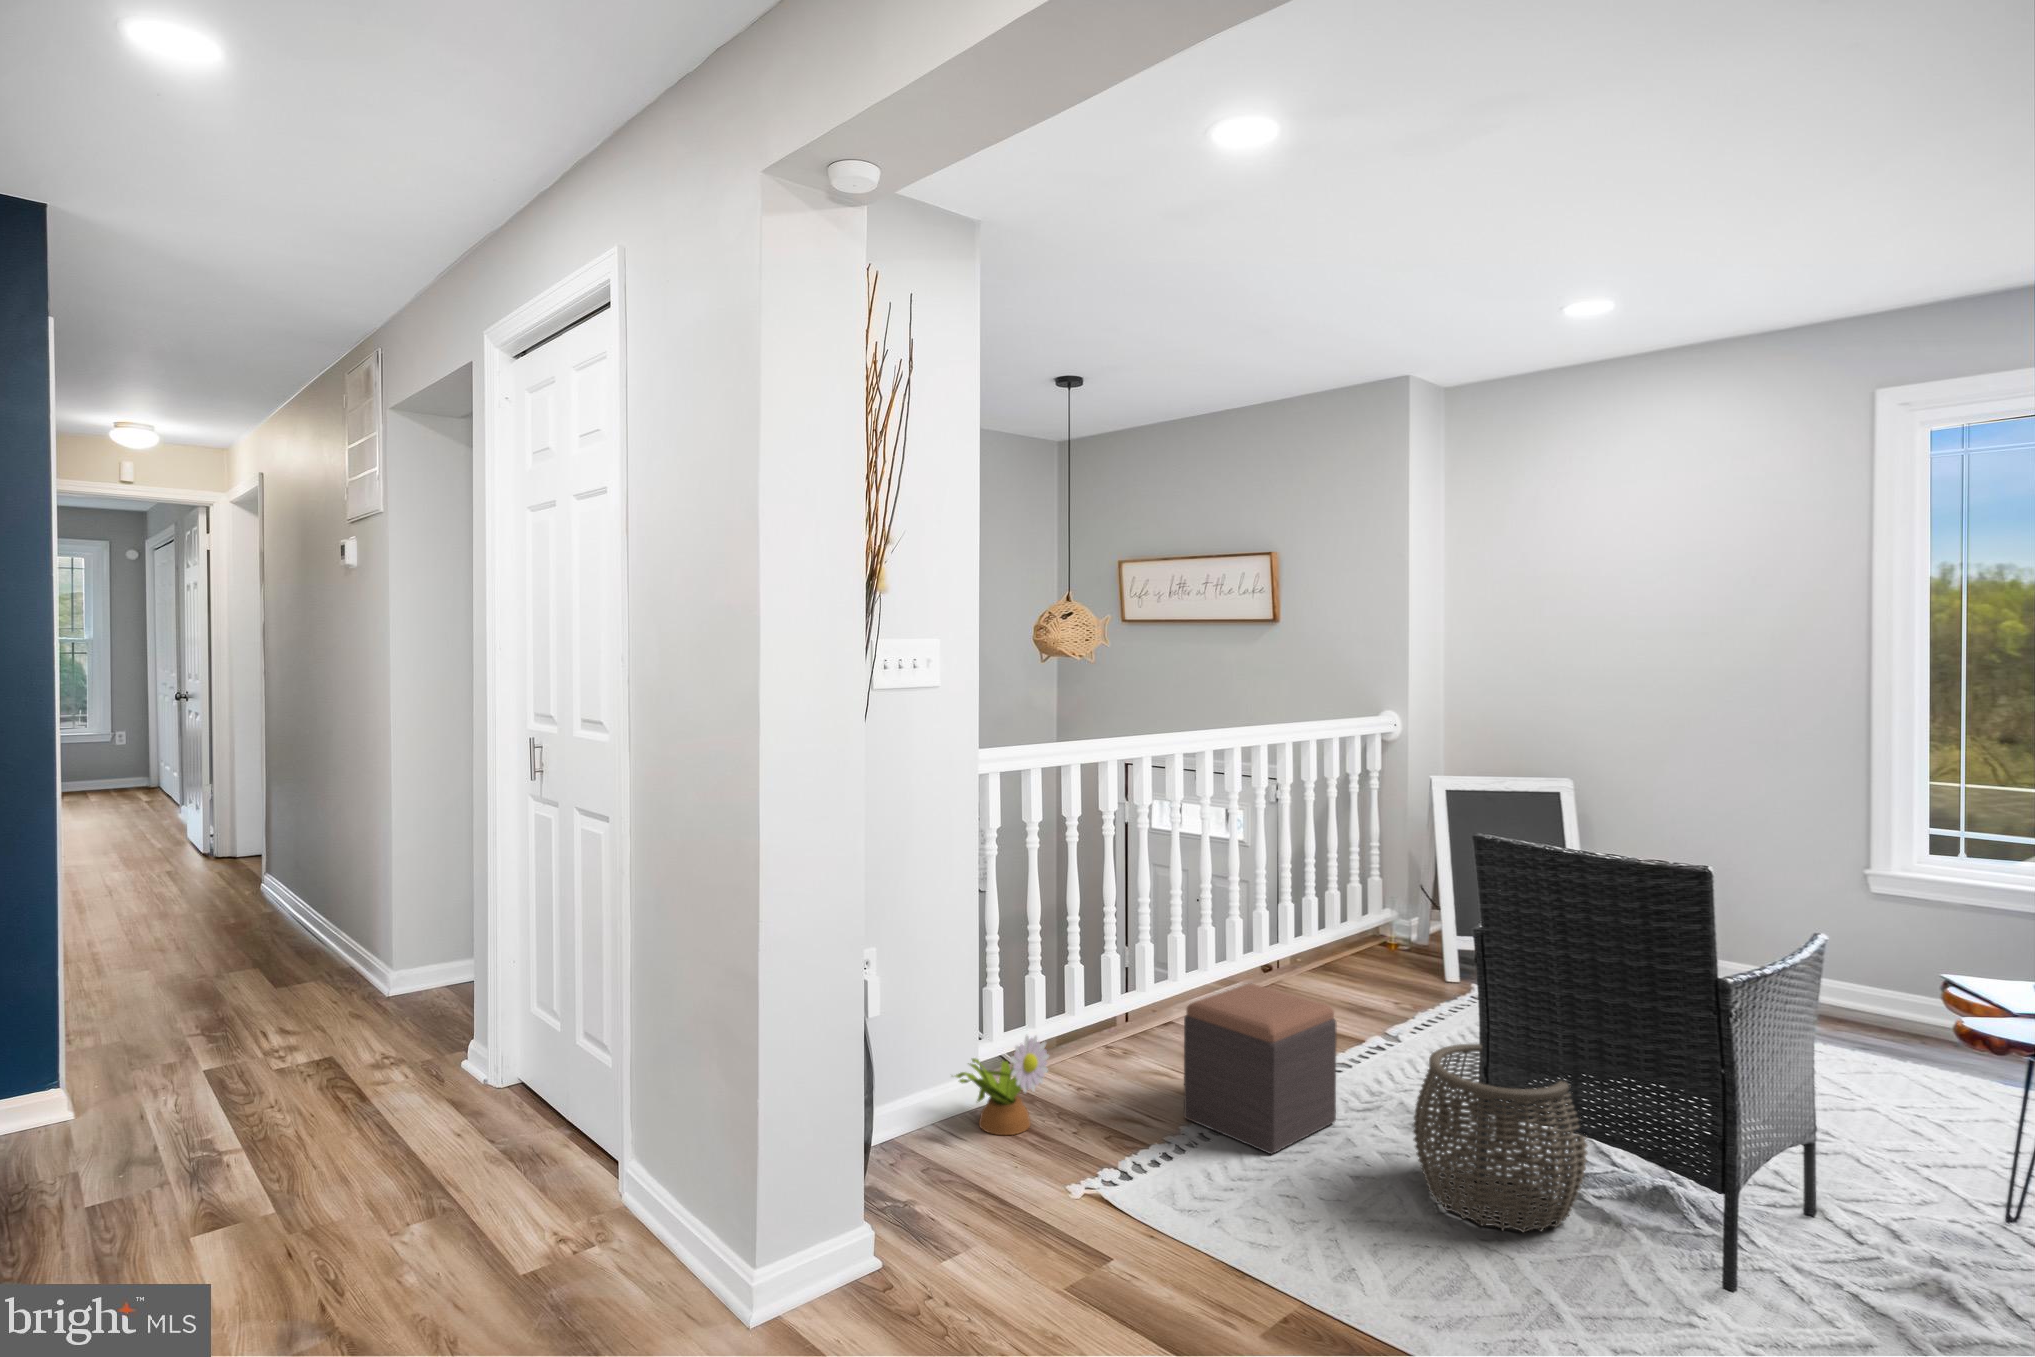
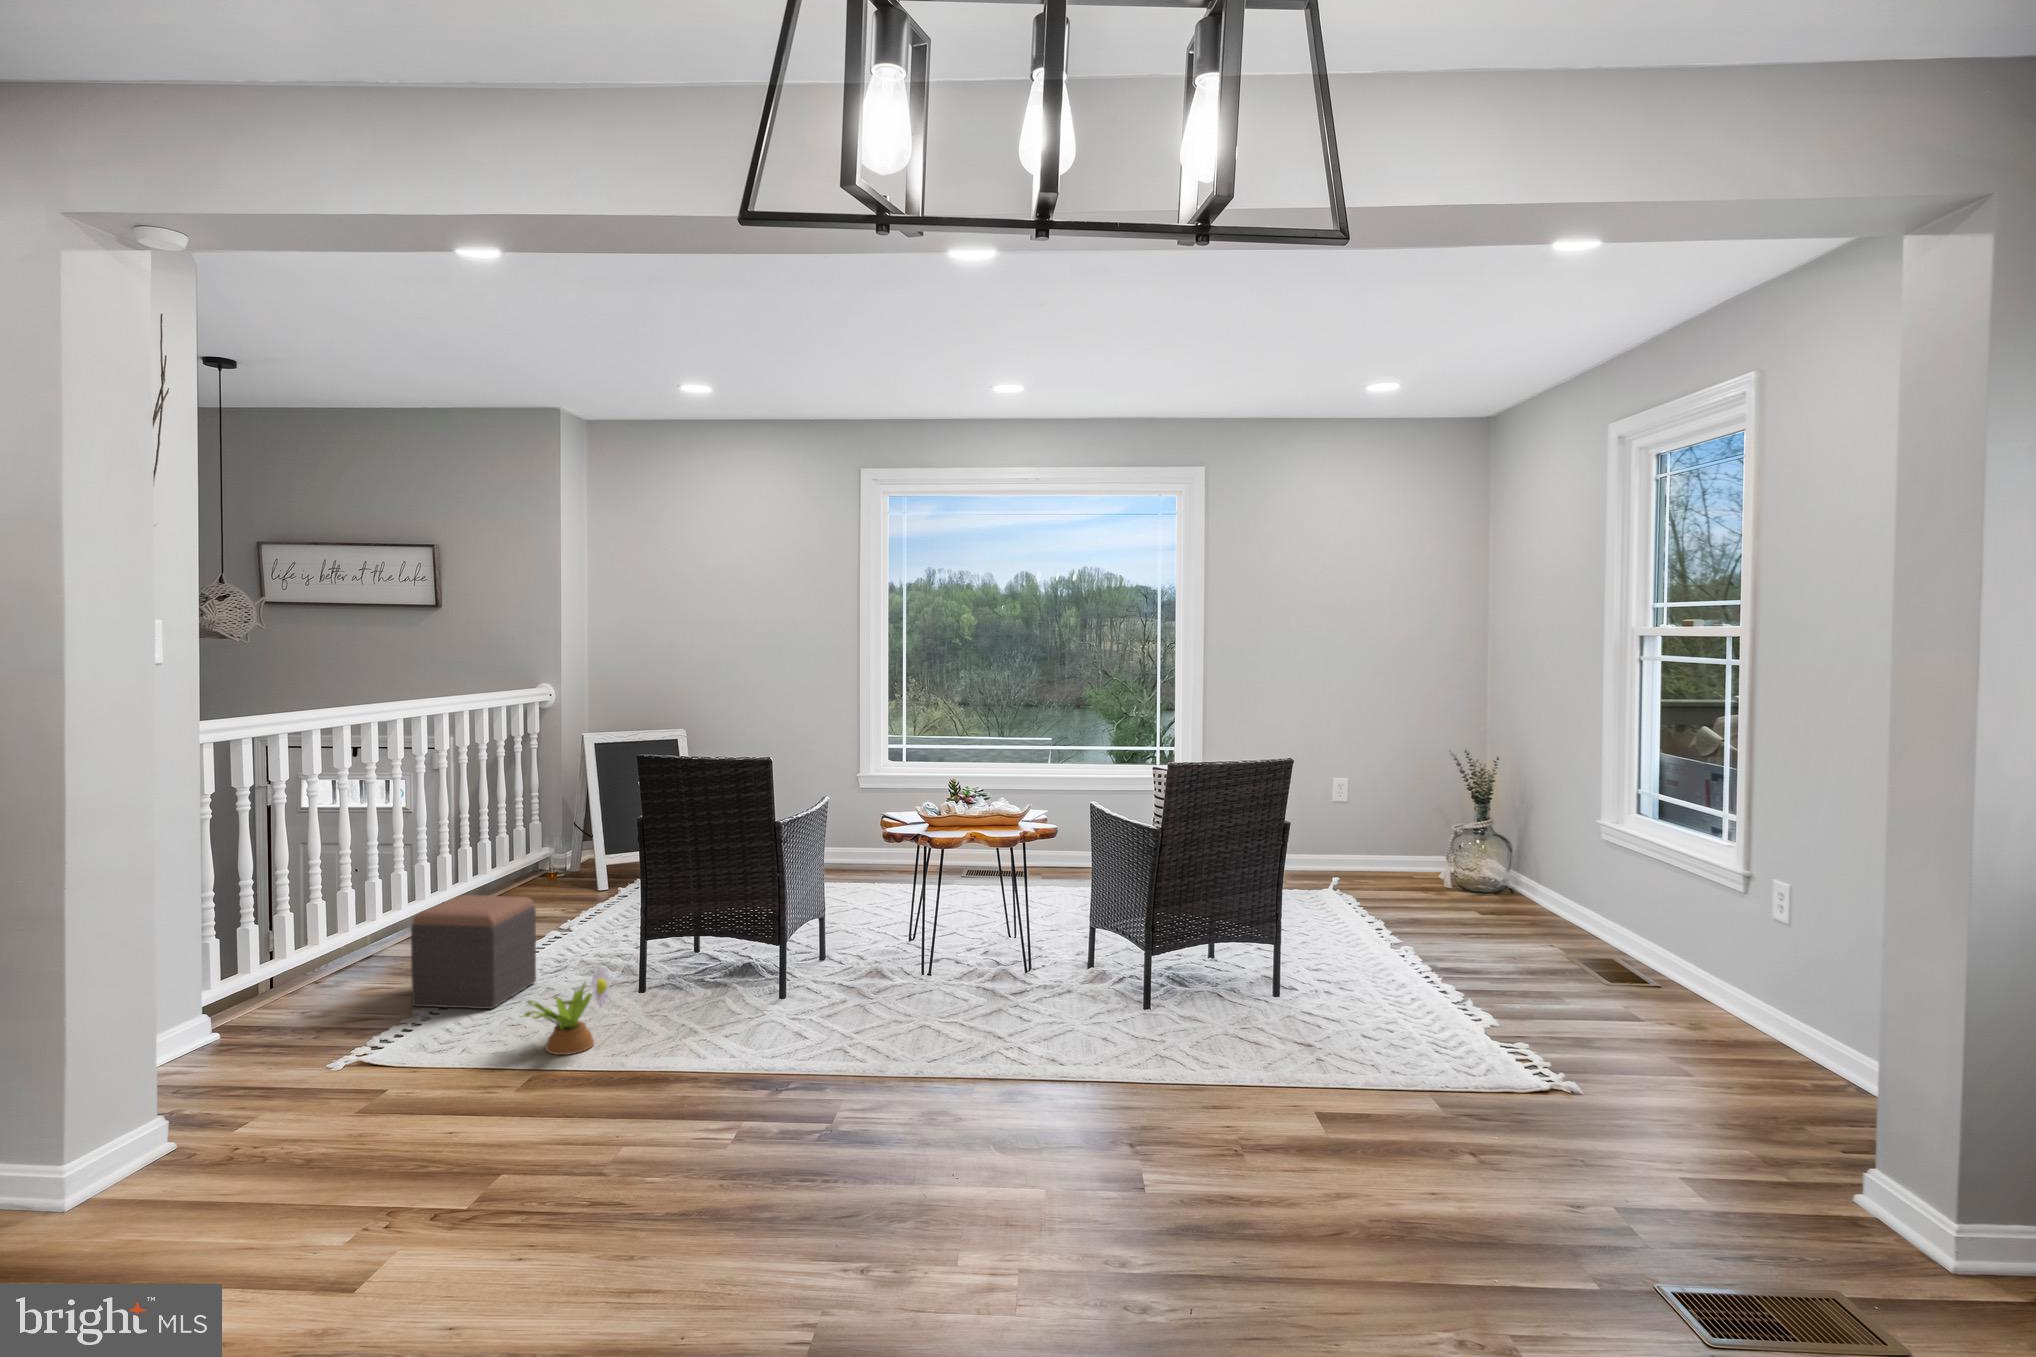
decorative plant: present [955,1036,1049,1135] -> present [523,965,610,1055]
woven basket: present [1413,1044,1588,1232] -> none [599,897,708,1008]

